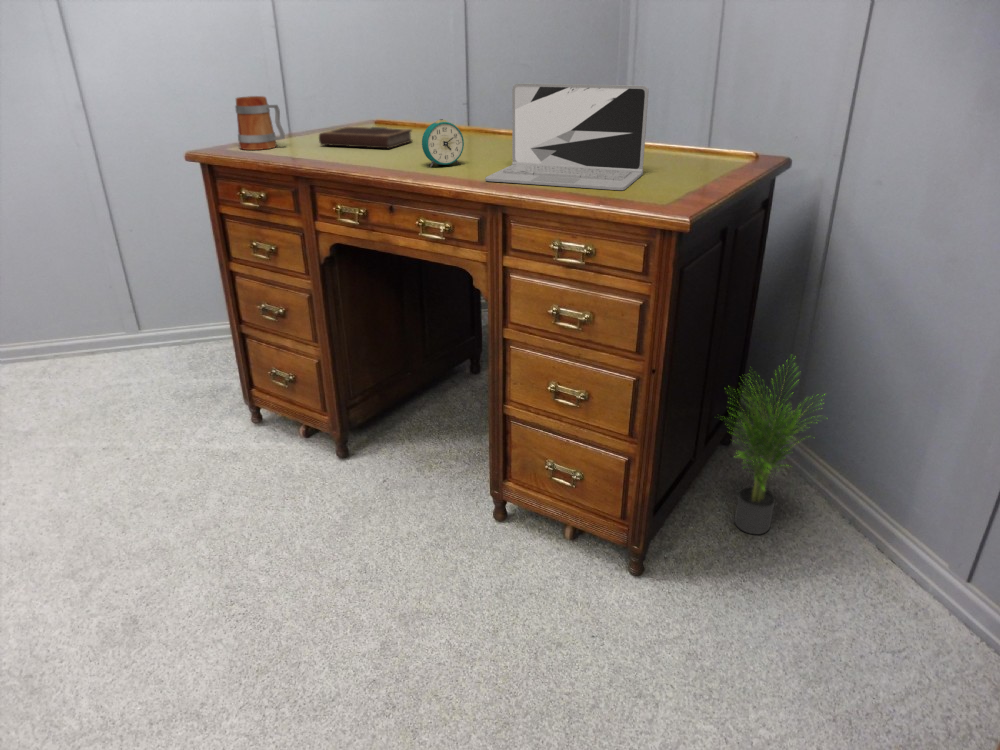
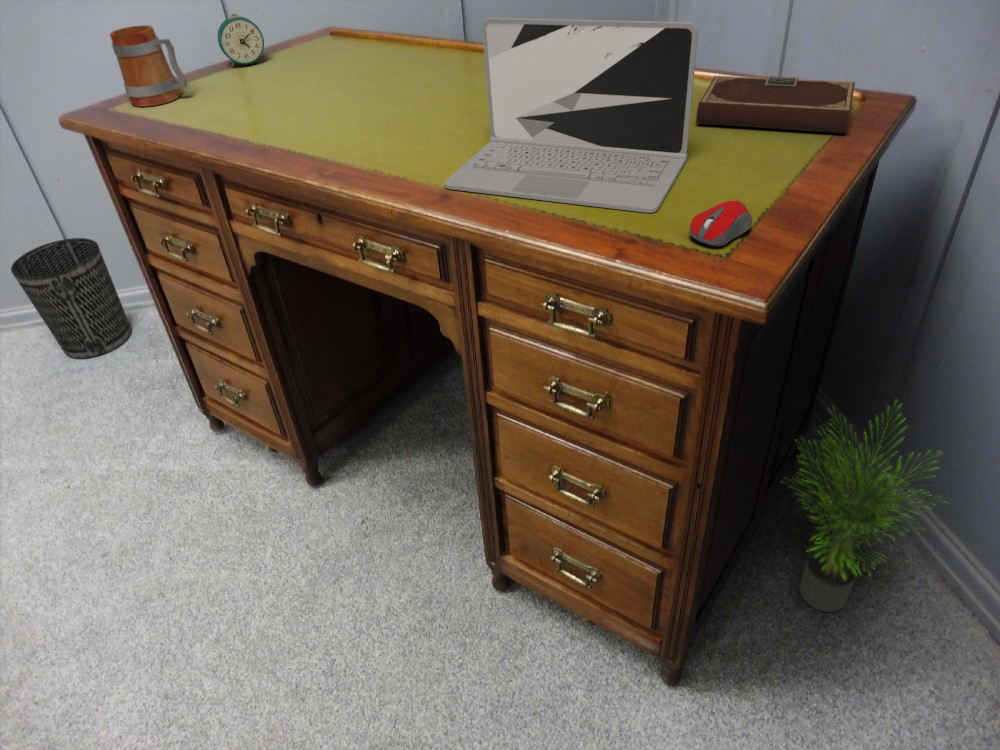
alarm clock: present [422,119,464,167] -> present [218,14,264,67]
notebook: present [319,127,412,148] -> present [696,76,855,133]
computer mouse: none [645,177,683,200] -> present [689,201,752,246]
wastebasket: none [88,278,175,377] -> present [11,238,132,359]

